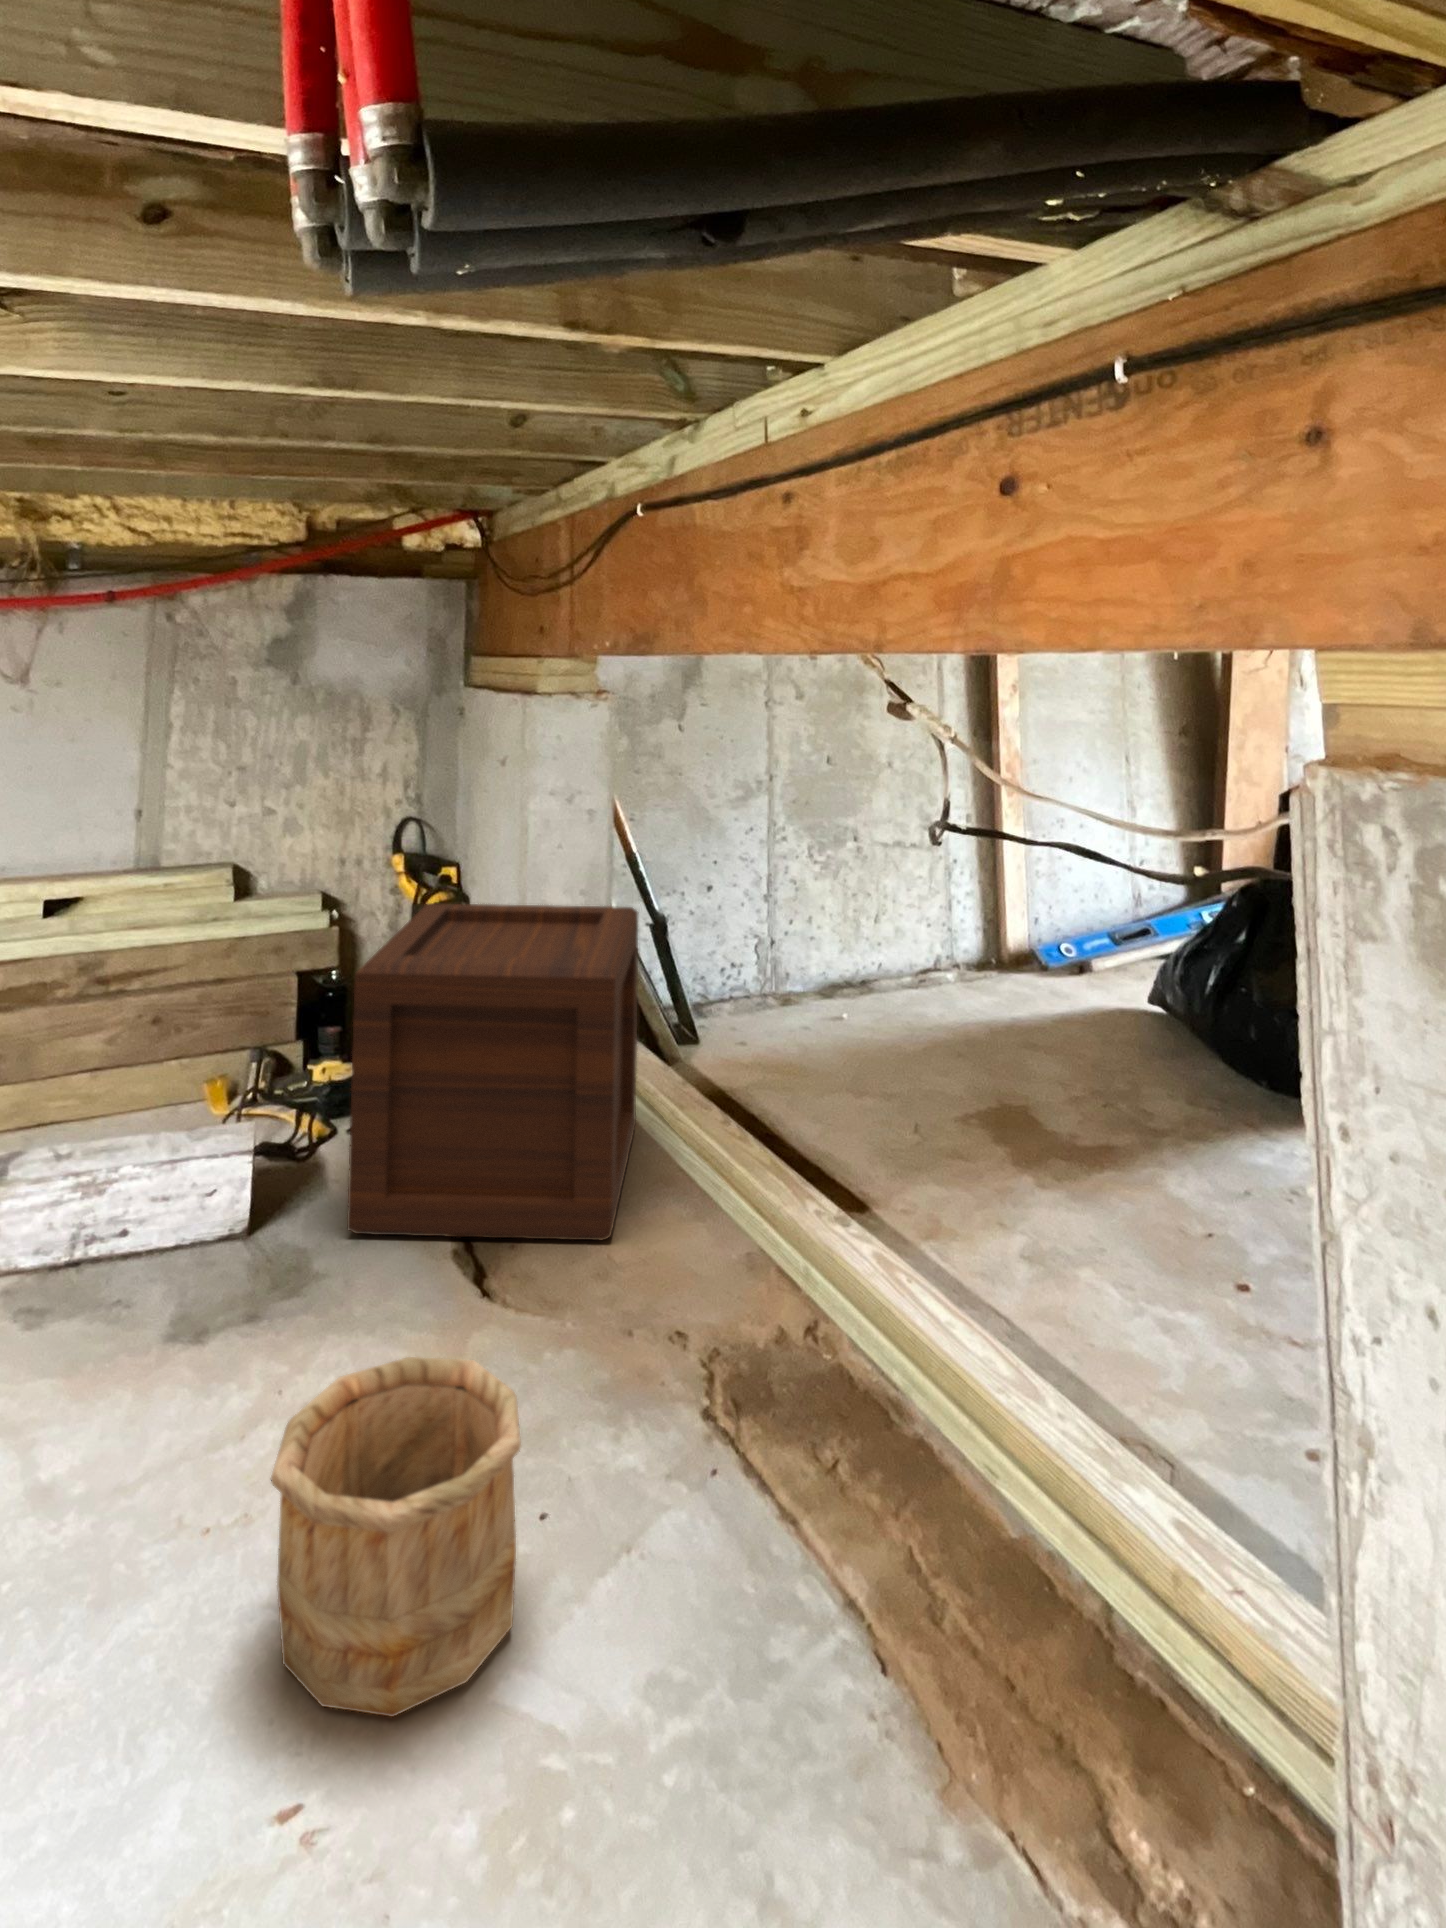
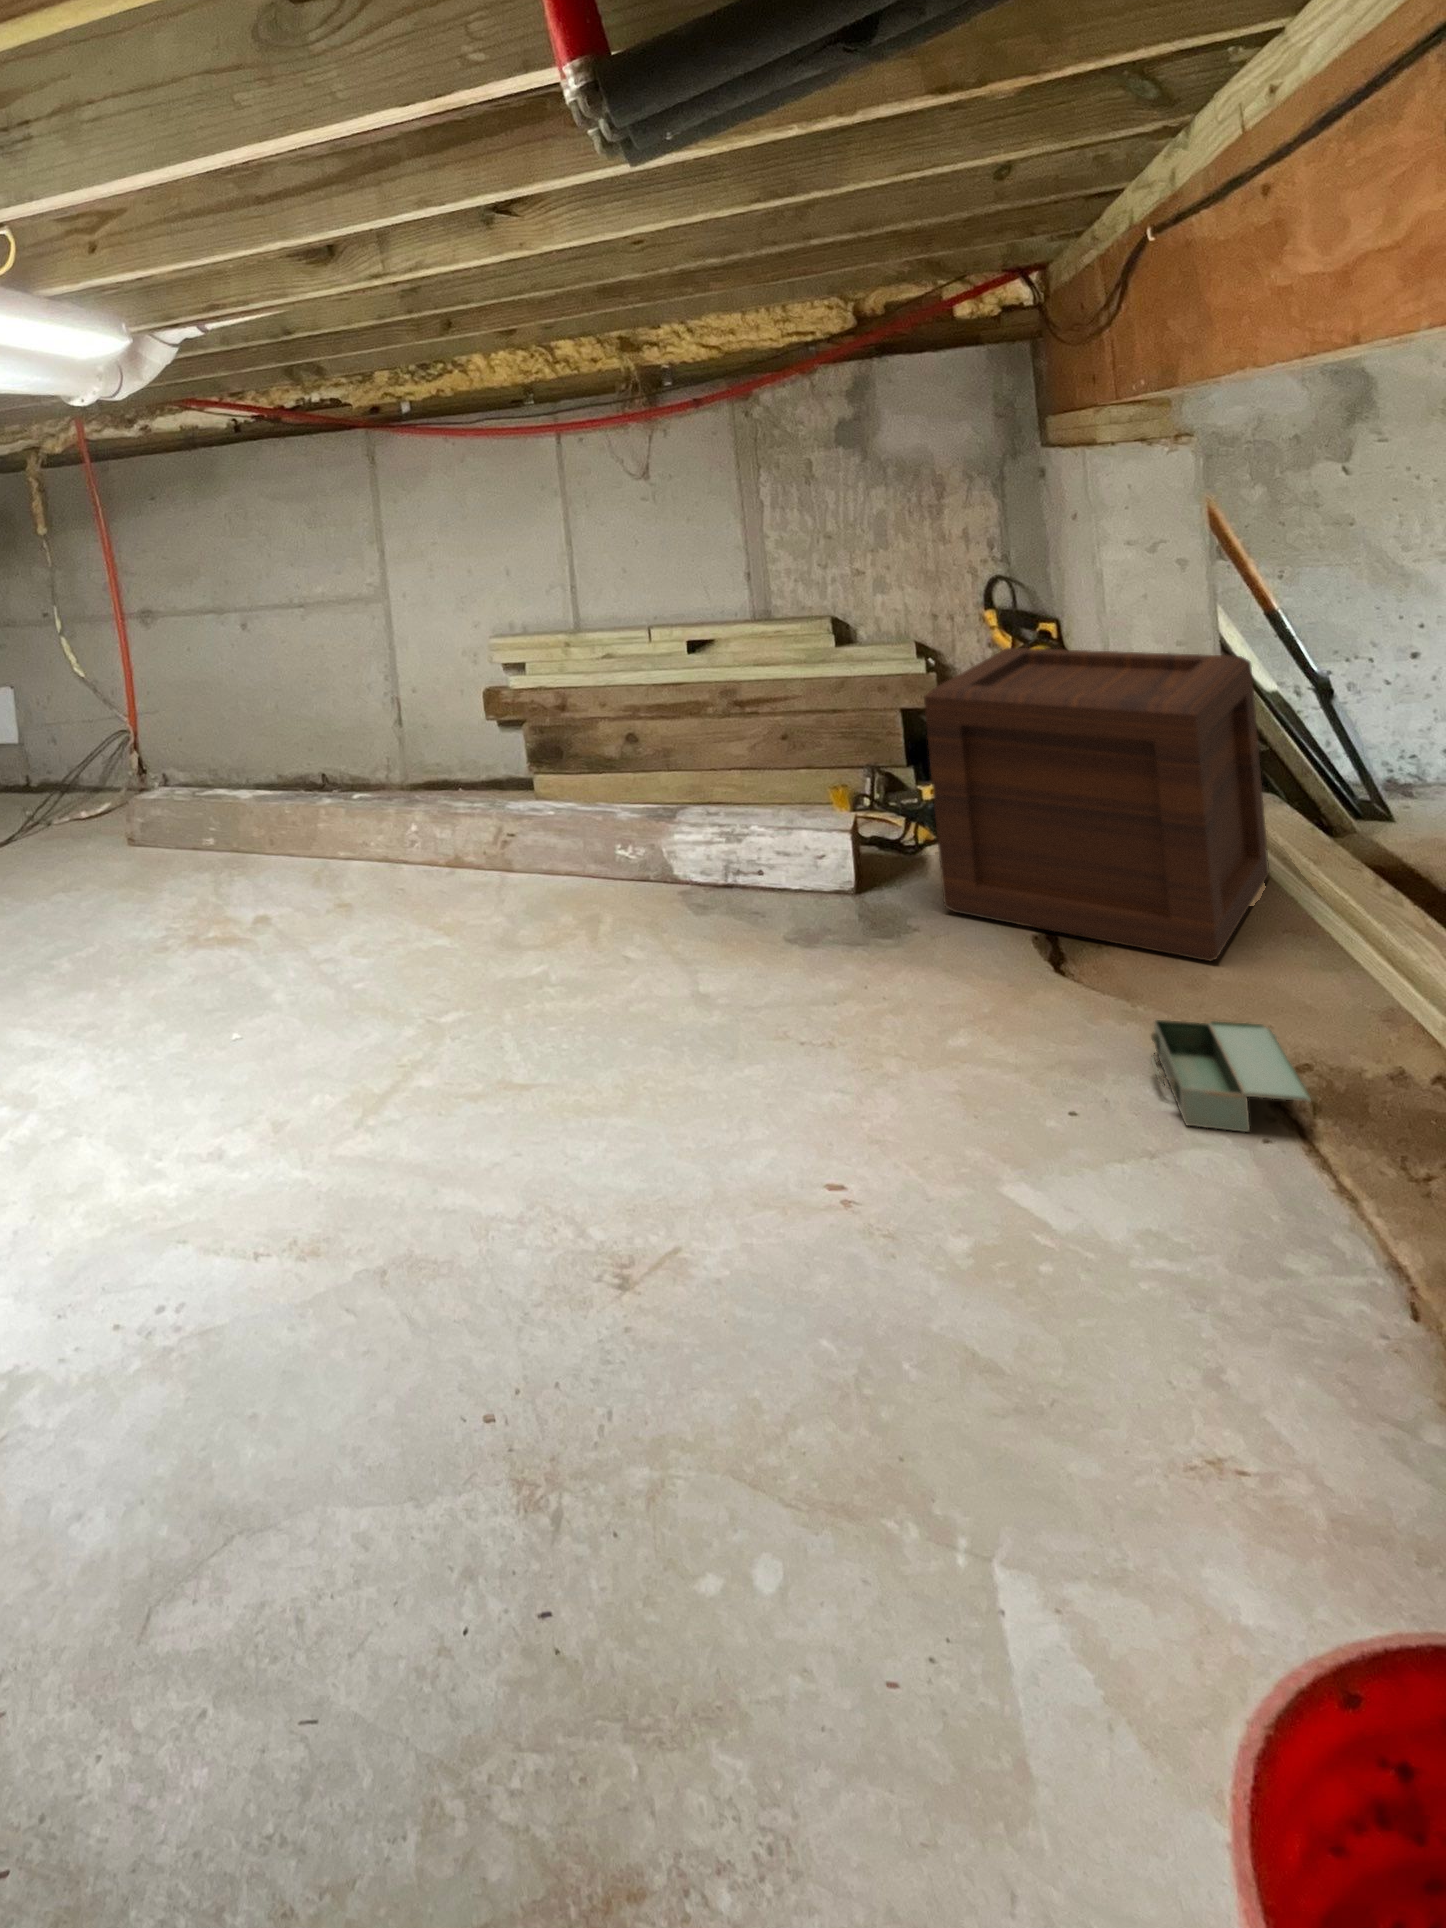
toolbox: none [576,1313,720,1464] -> present [1151,1019,1311,1132]
wooden bucket: present [271,1357,521,1717] -> none [836,979,1061,1216]

